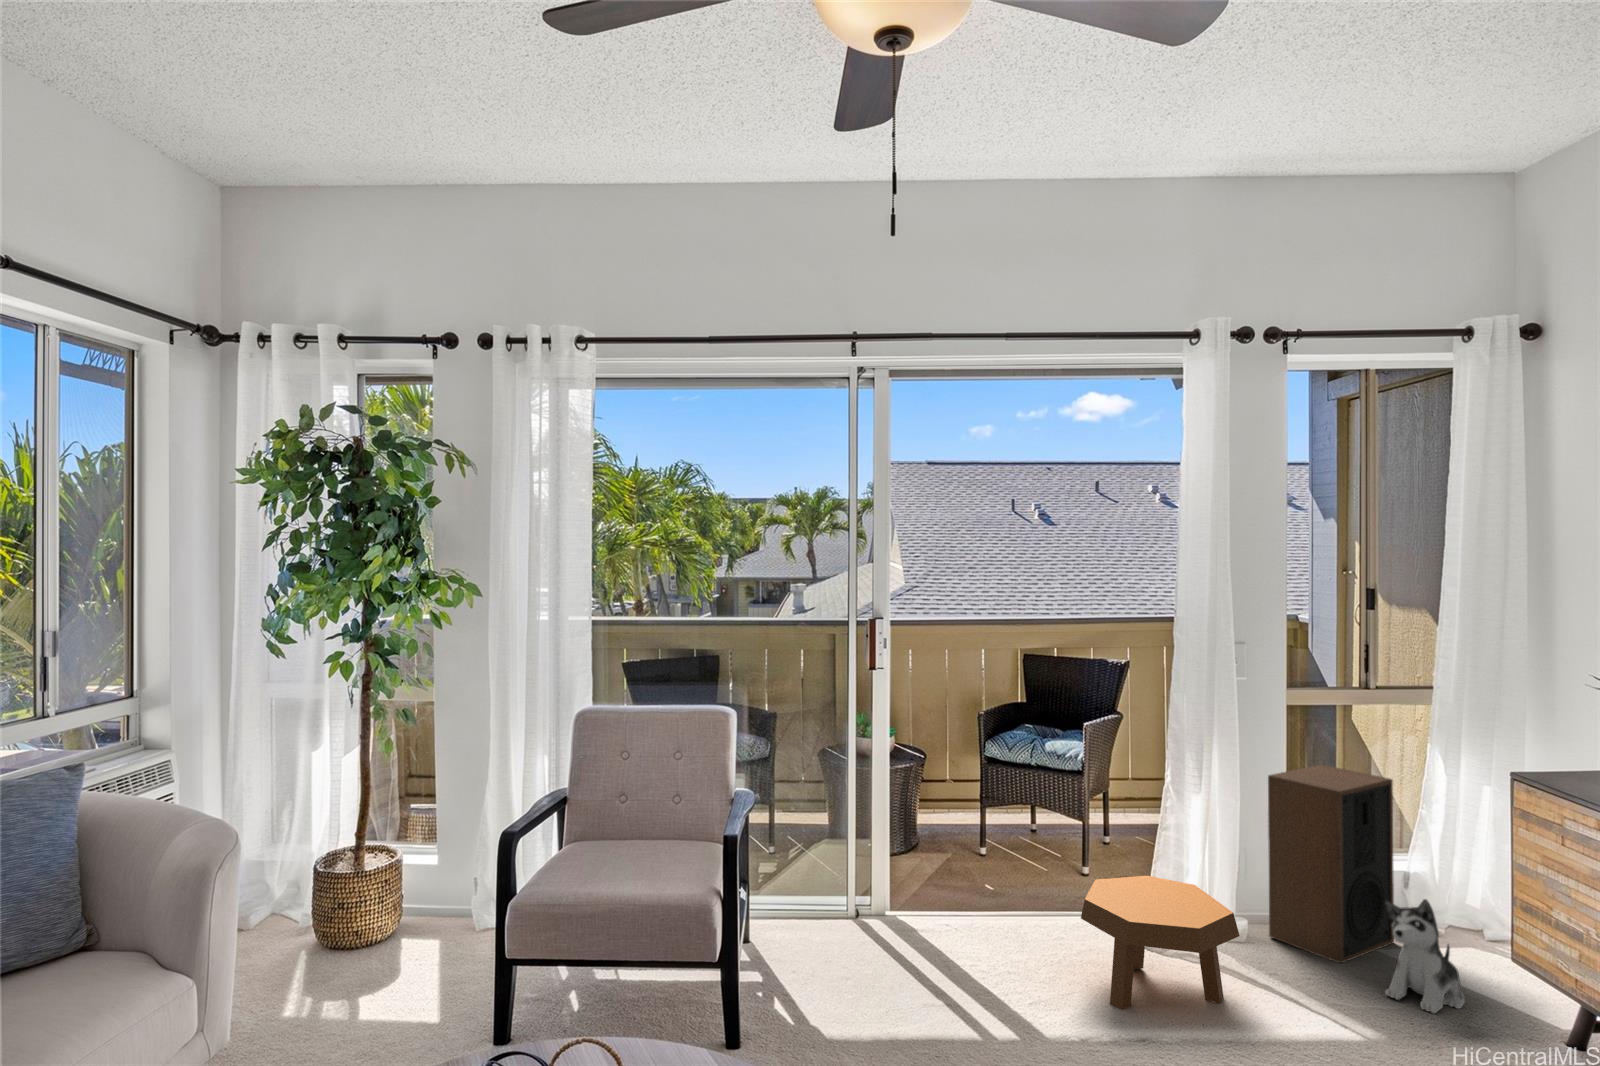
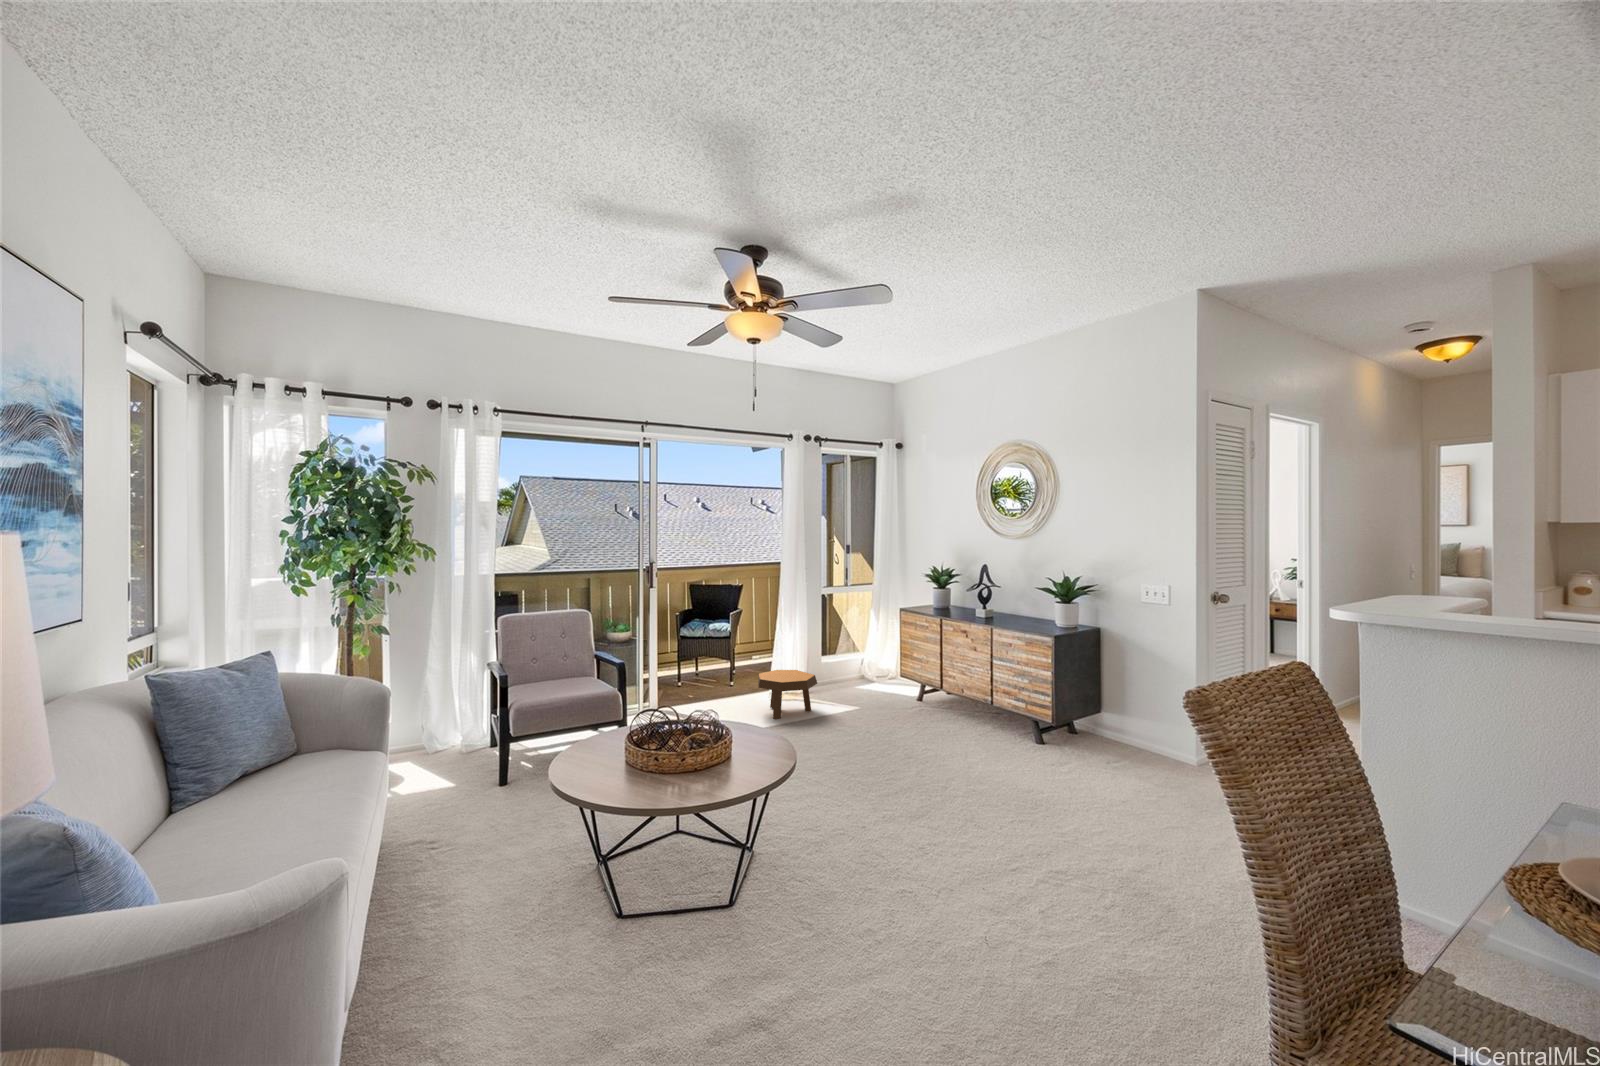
speaker: present [1268,765,1394,963] -> none [817,620,858,695]
plush toy: present [1385,899,1465,1013] -> none [861,661,886,701]

